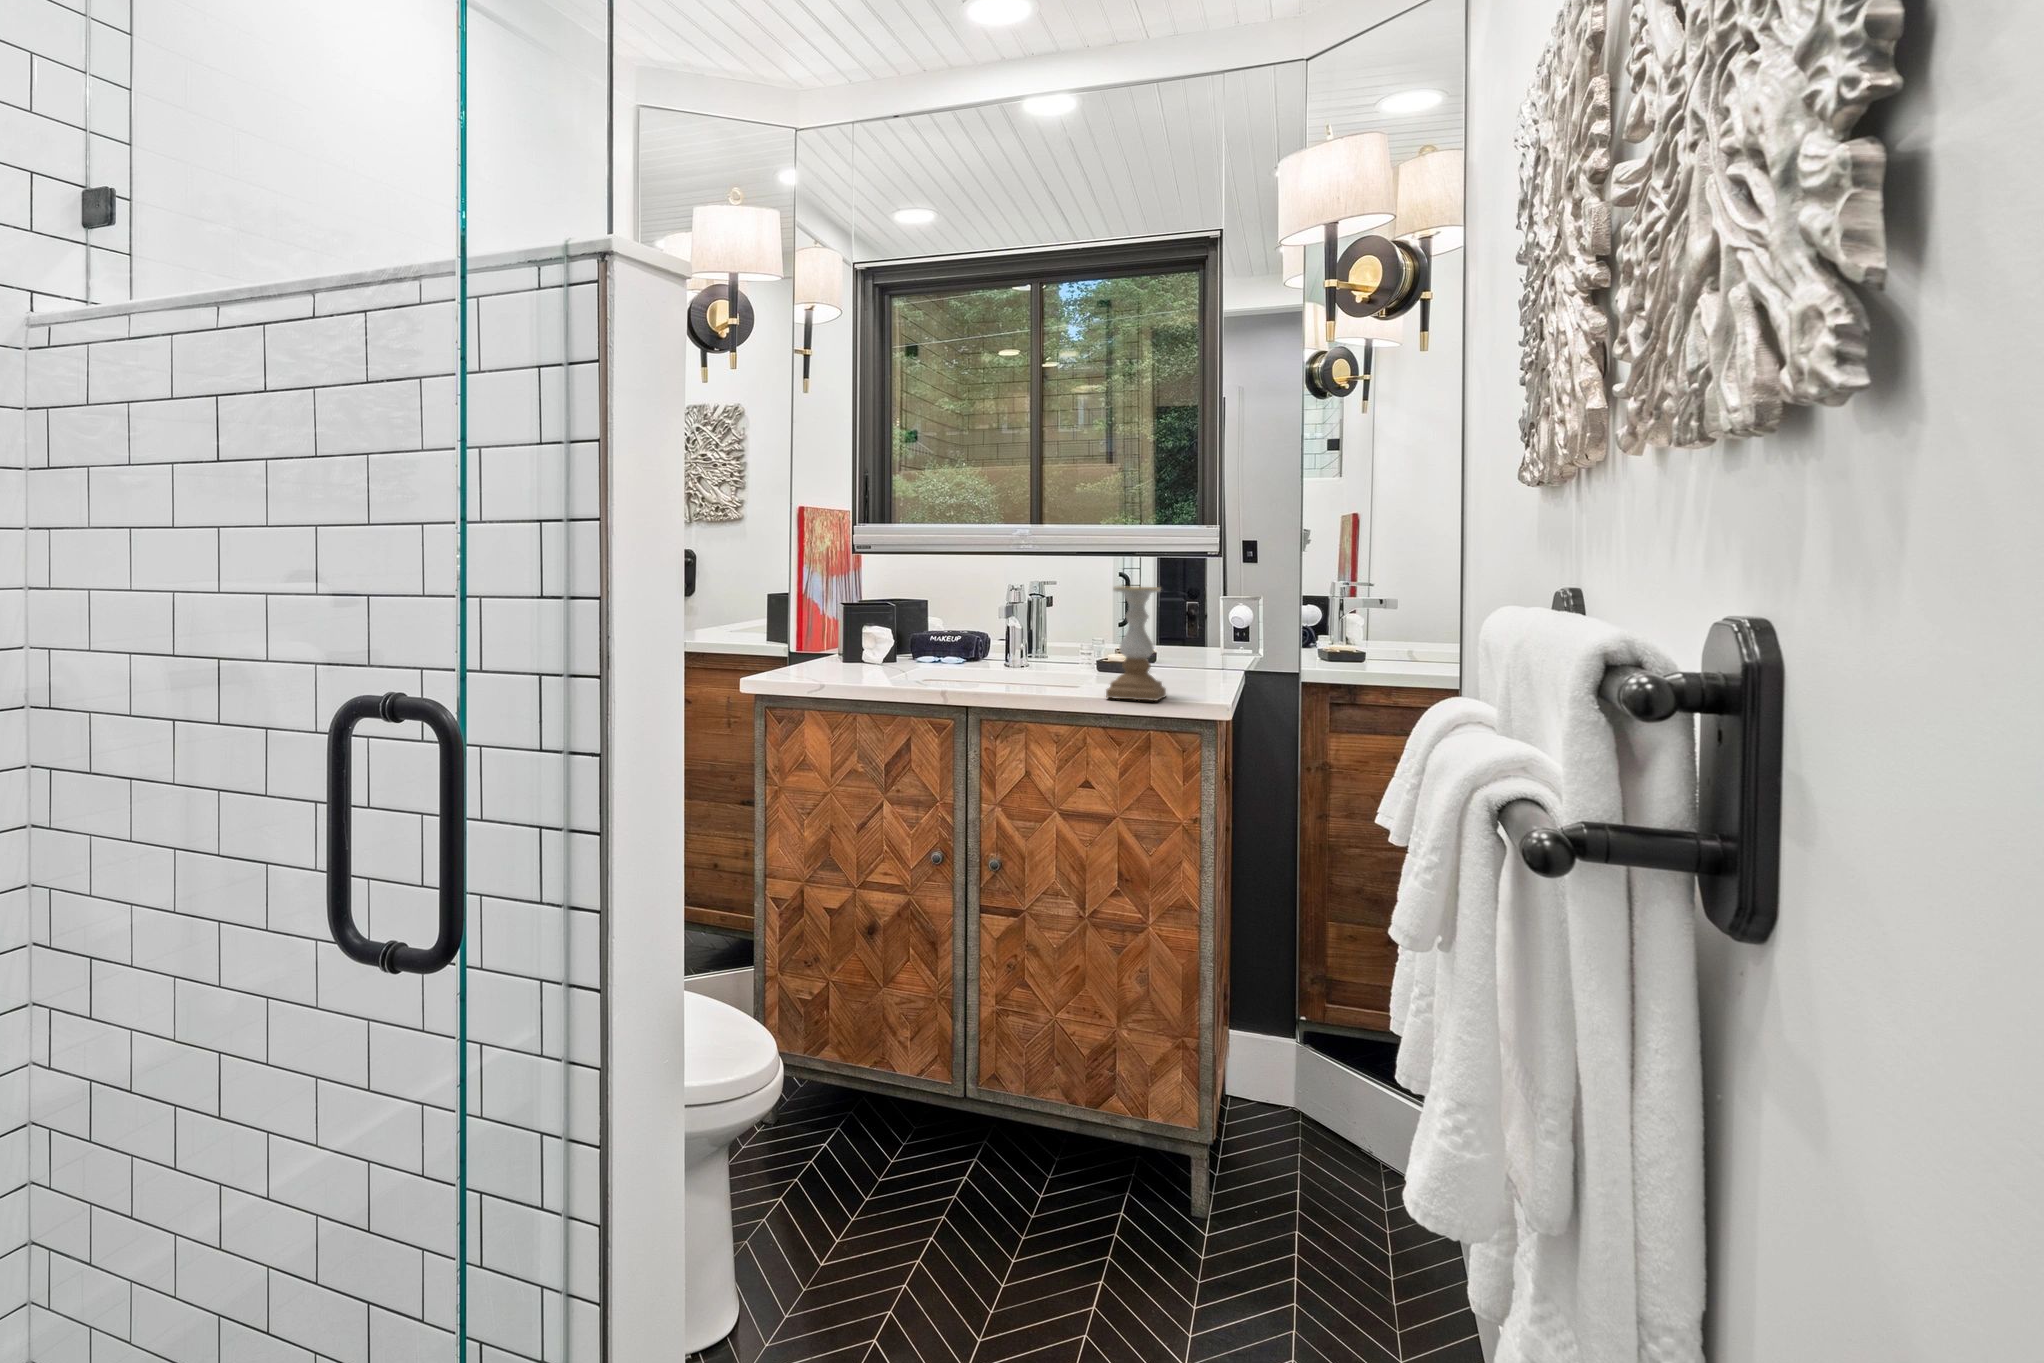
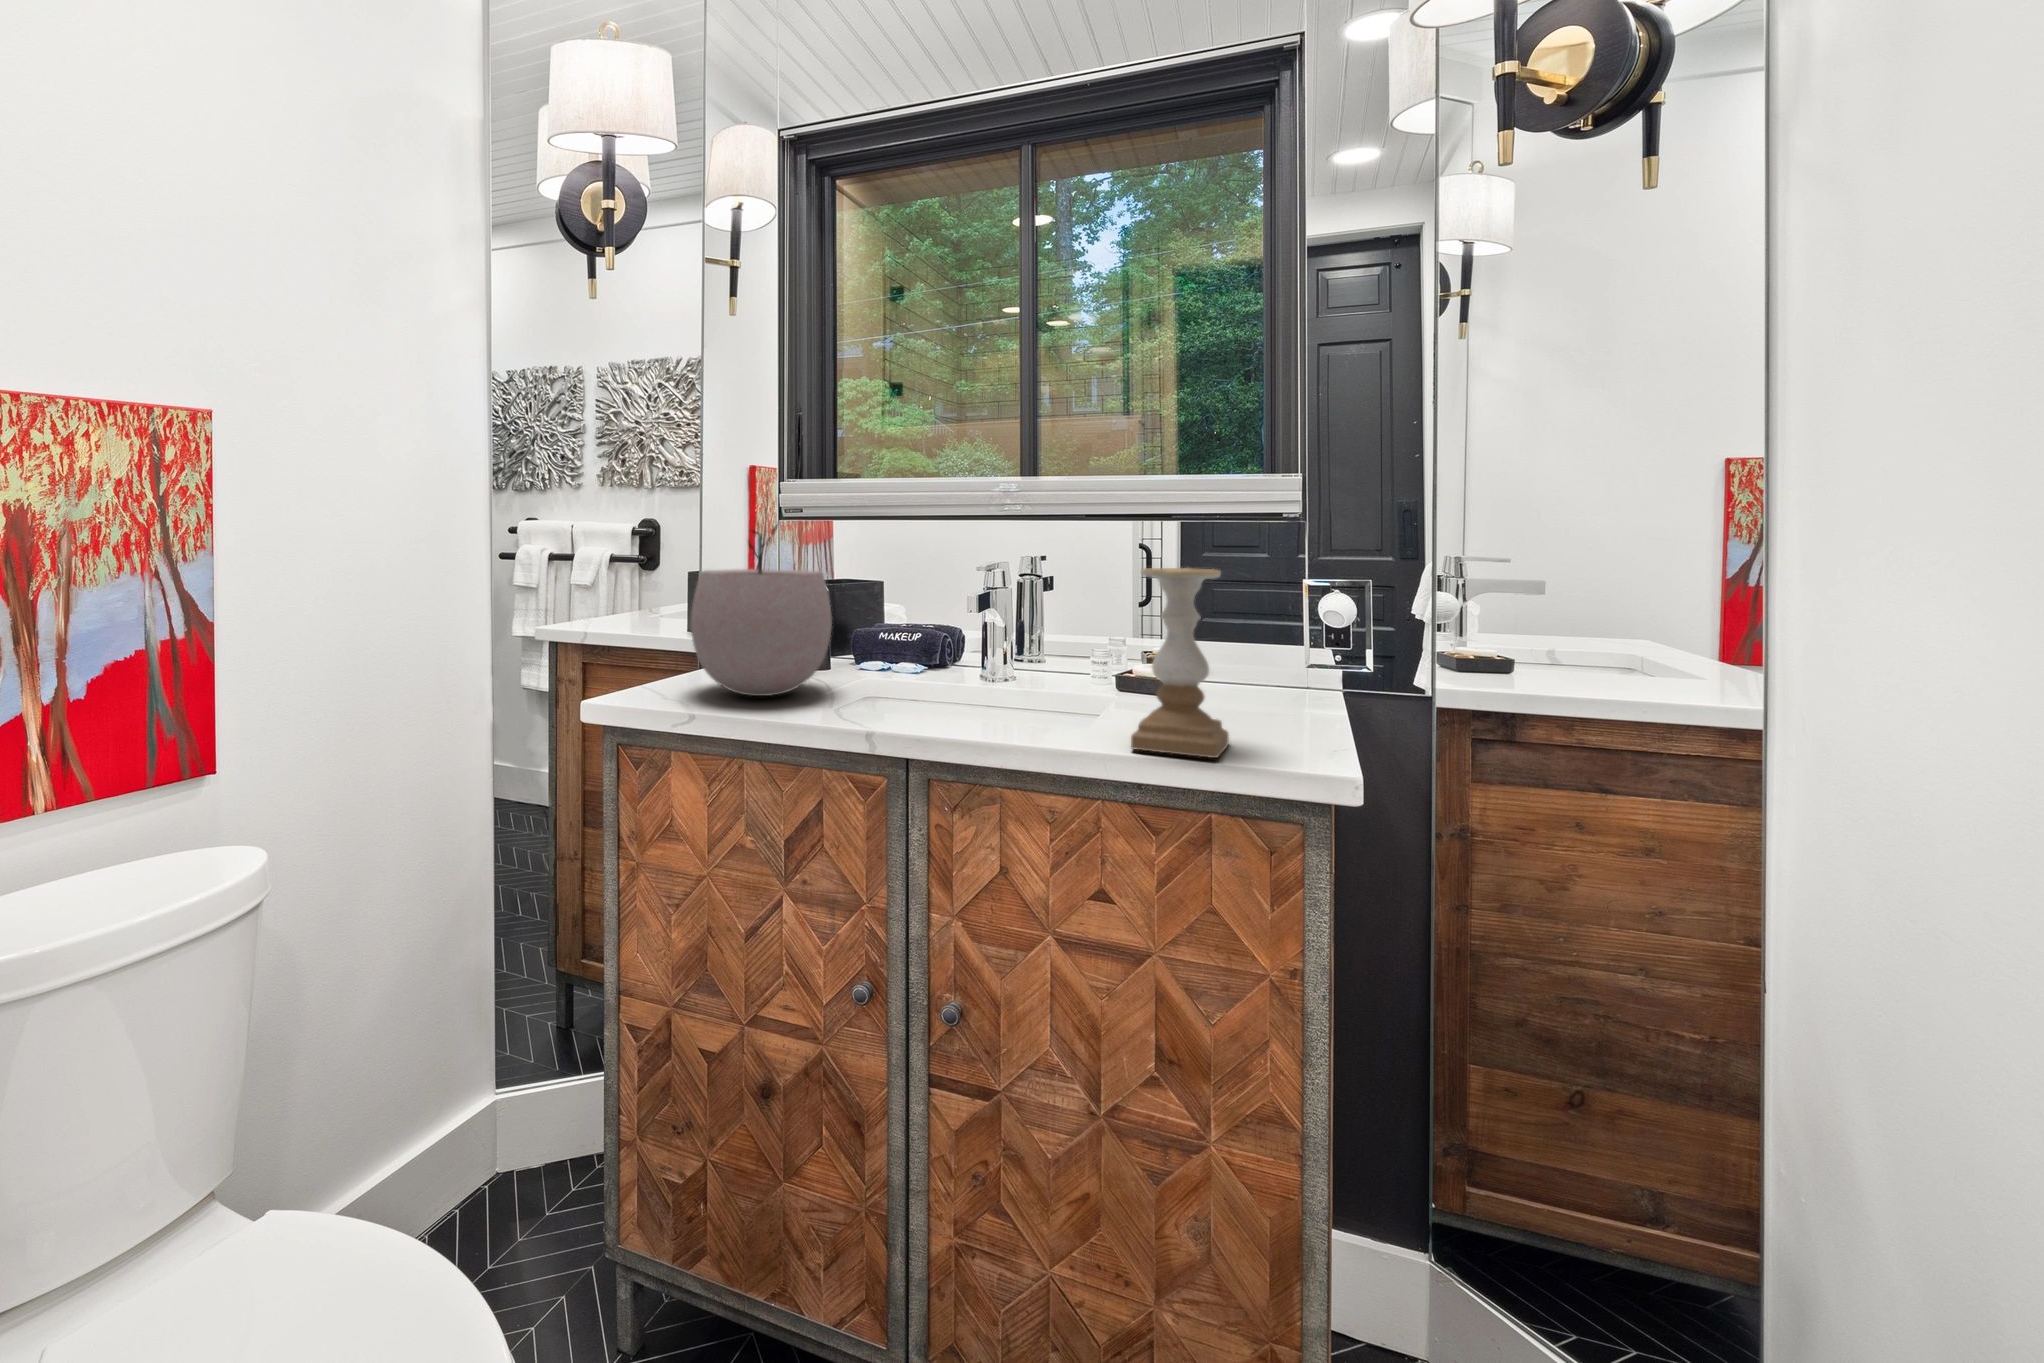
plant pot: none [808,553,906,676] -> present [691,524,832,696]

